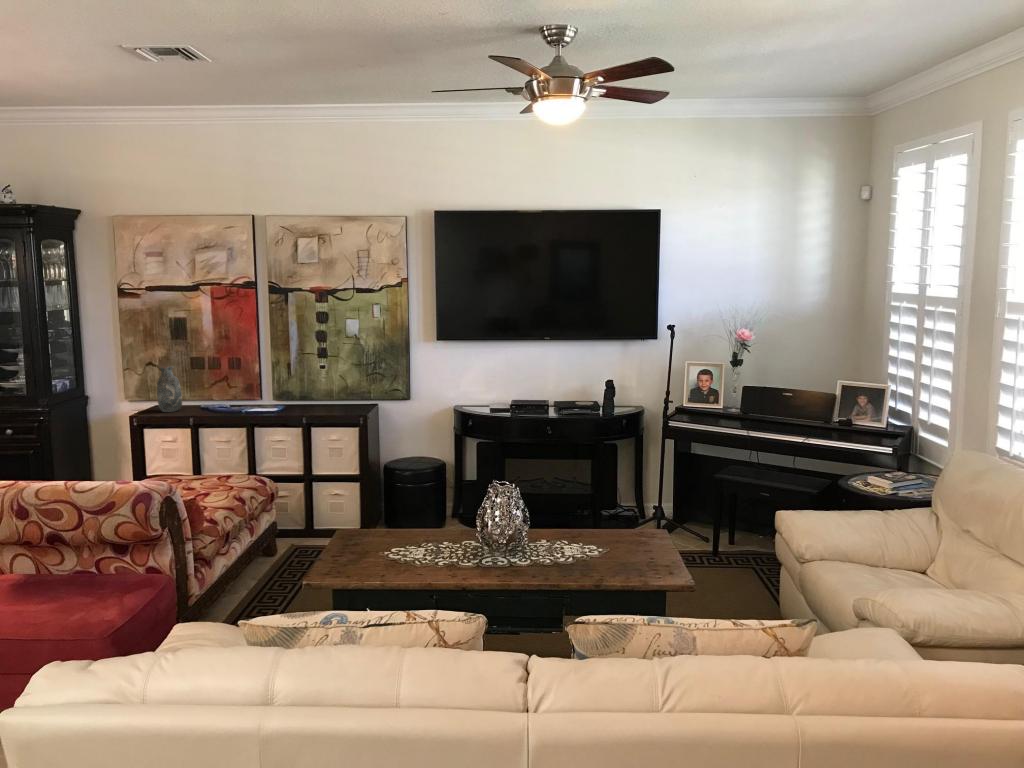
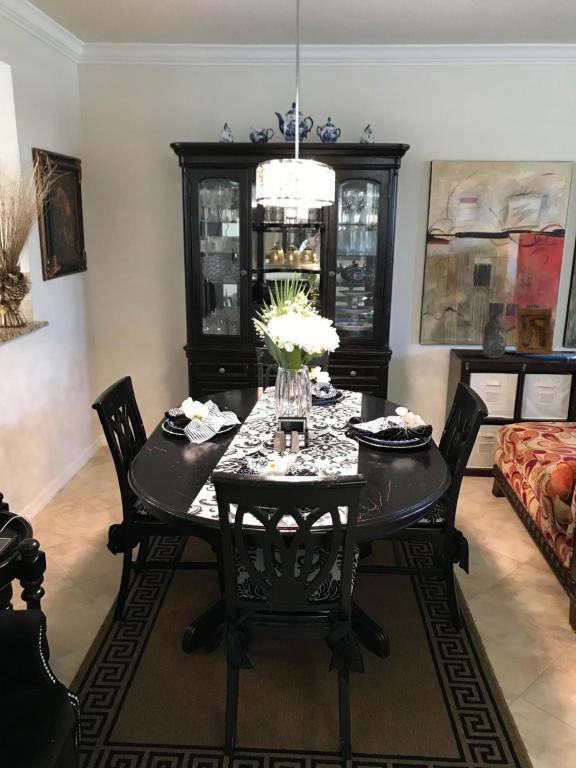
picture frame: none [202,360,243,407] -> present [515,307,553,354]

